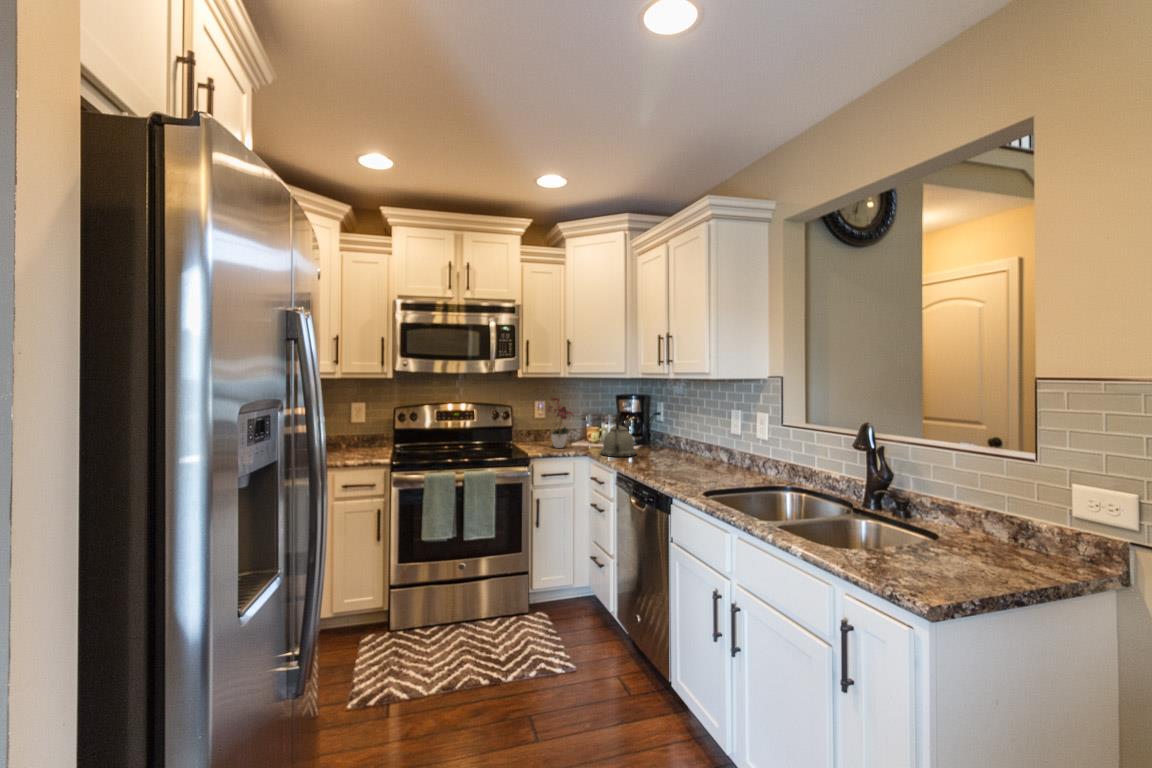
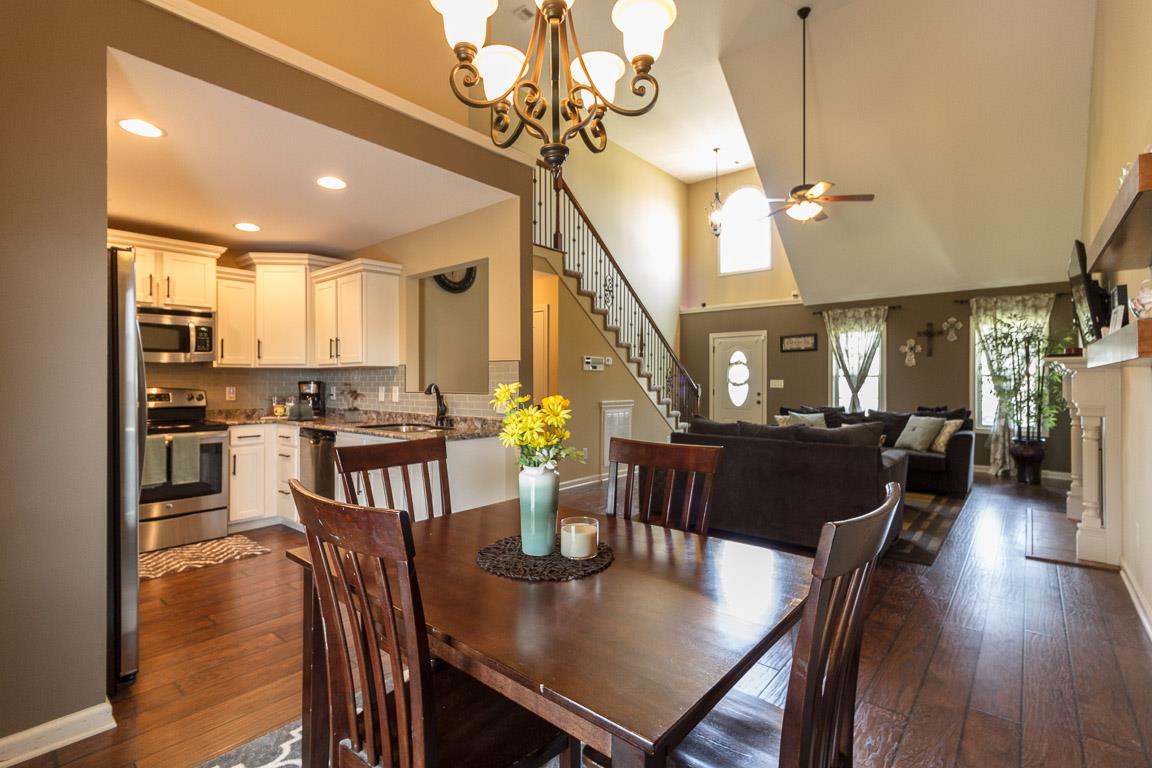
flower arrangement: present [546,397,574,448] -> present [339,382,365,422]

